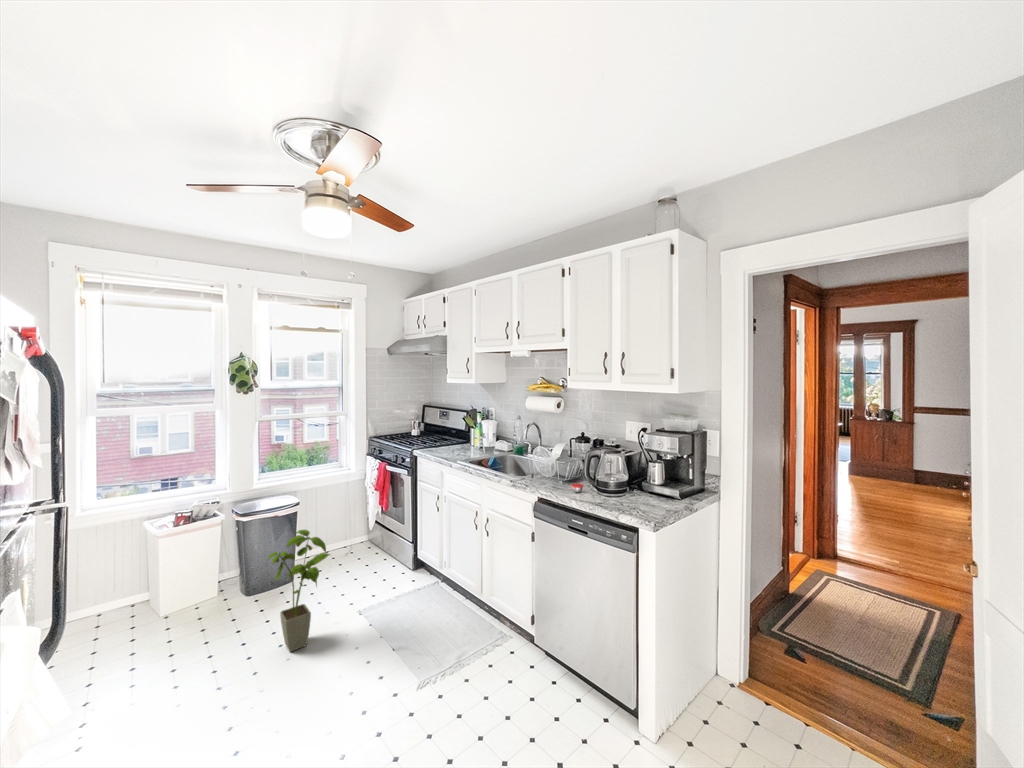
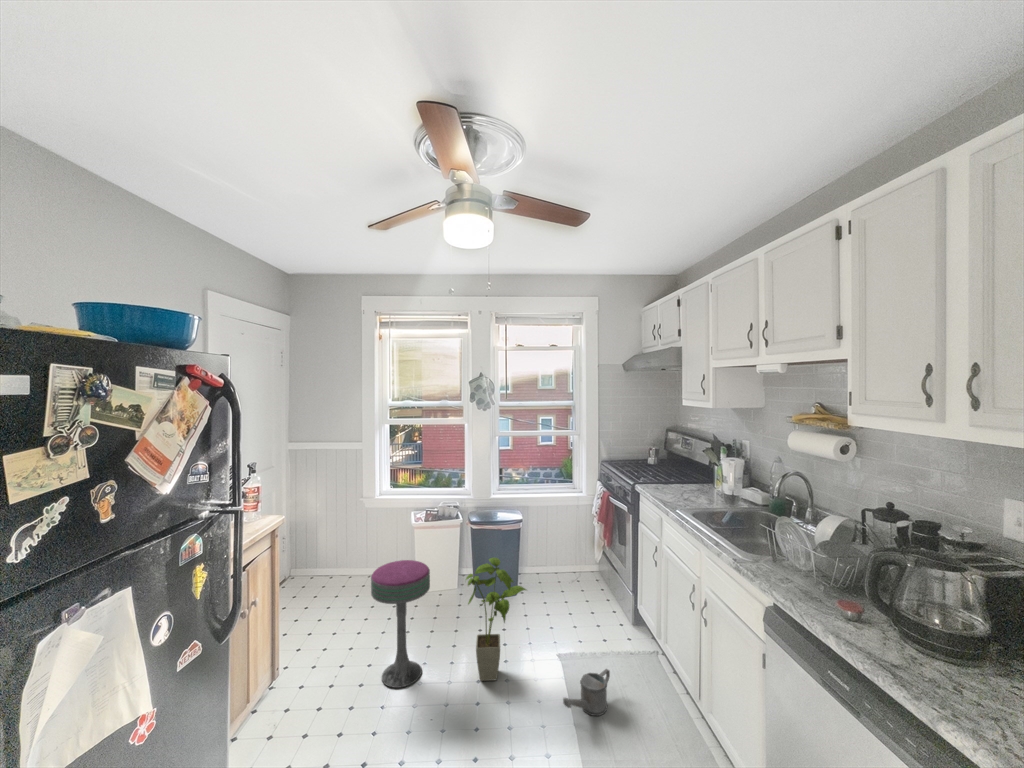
bar stool: none [145,556,225,698] -> present [371,560,430,688]
watering can: none [384,598,413,635] -> present [563,669,610,716]

